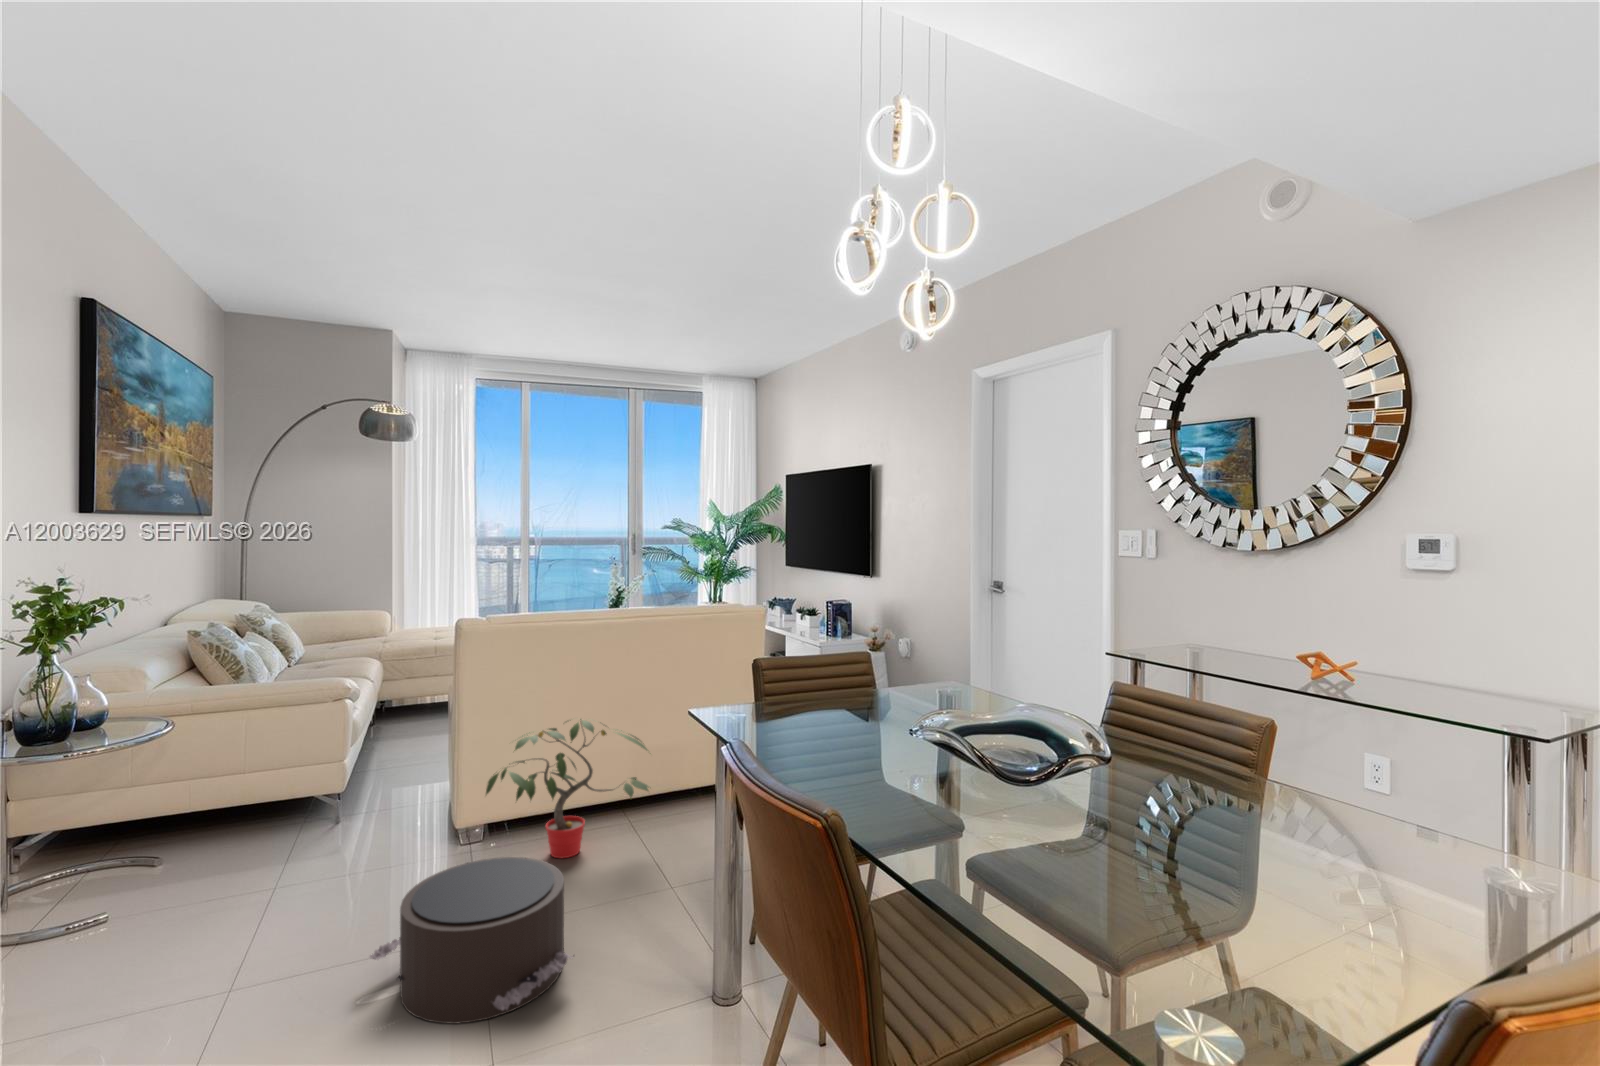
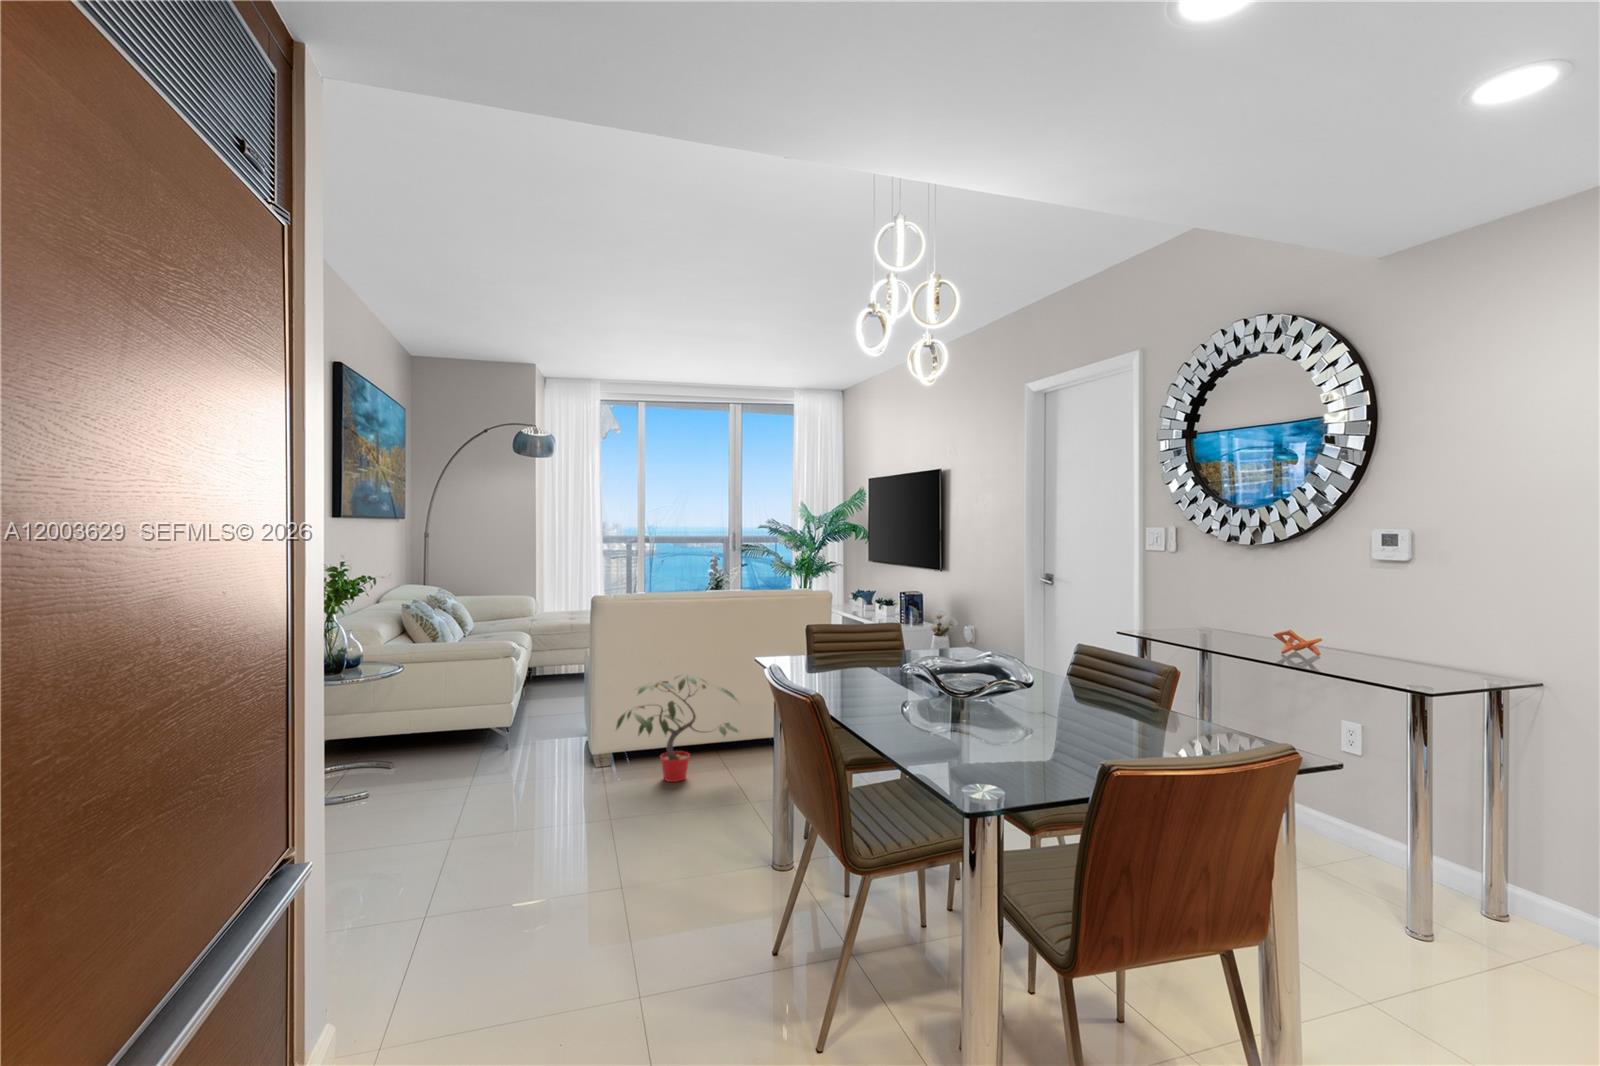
pouf: present [369,857,573,1024] -> none [539,768,680,871]

